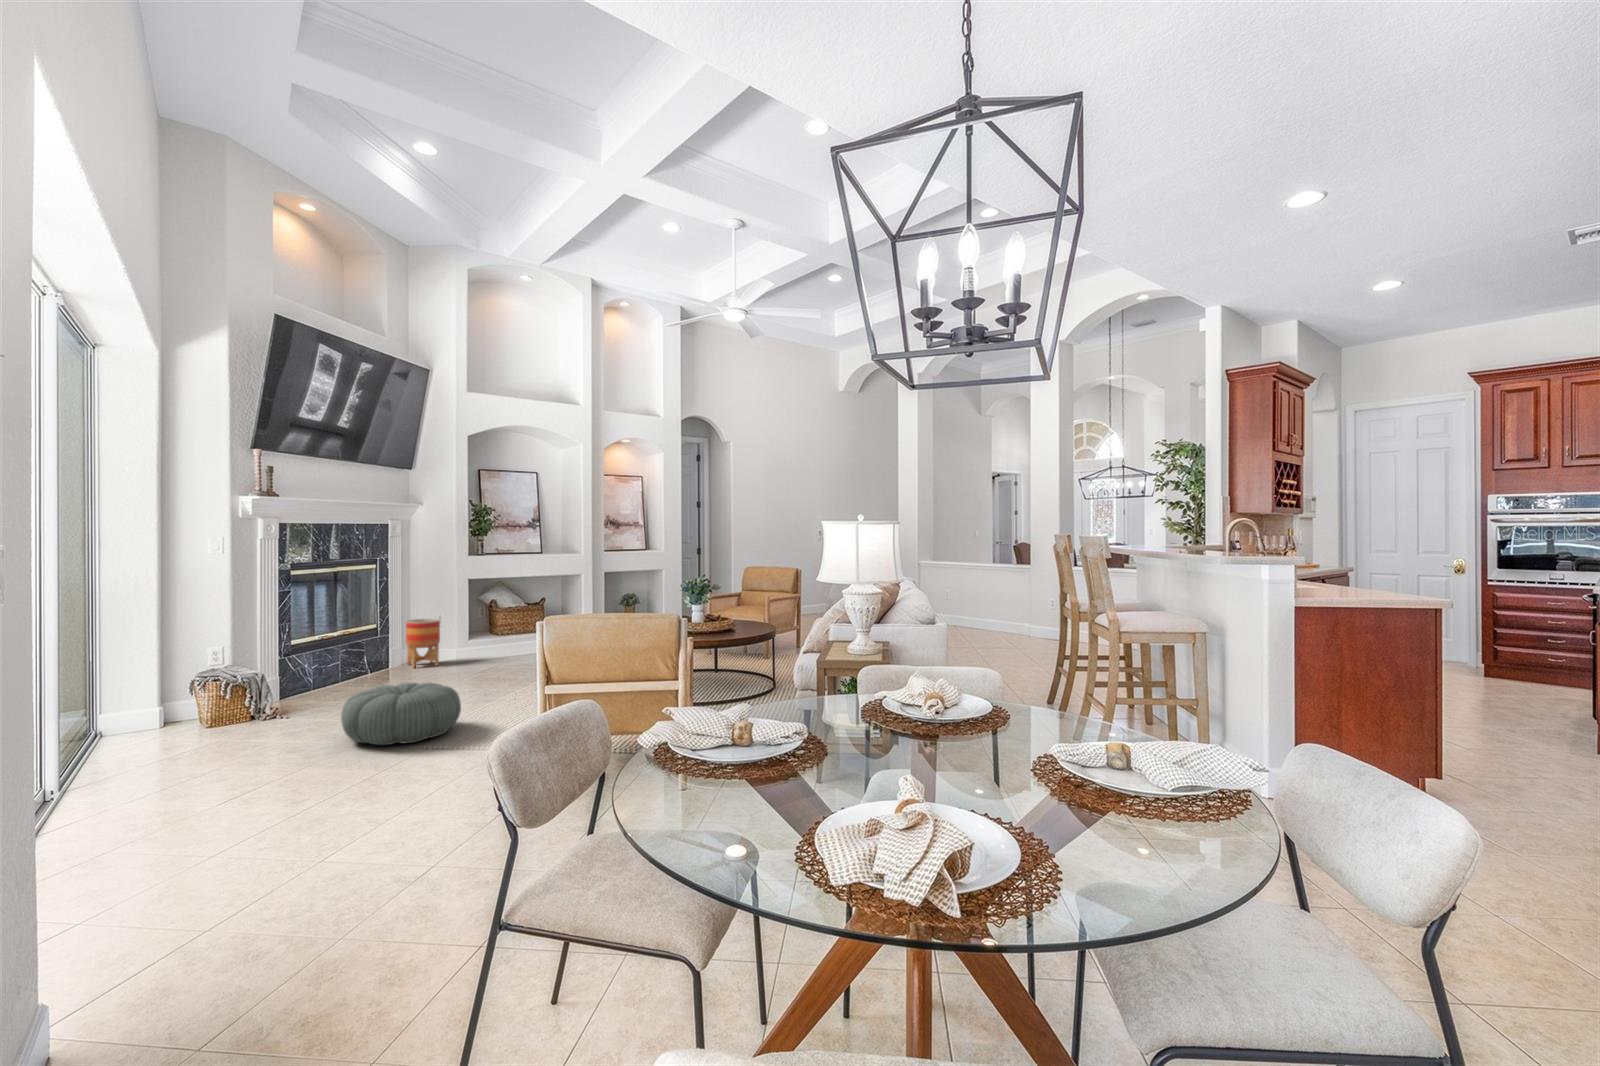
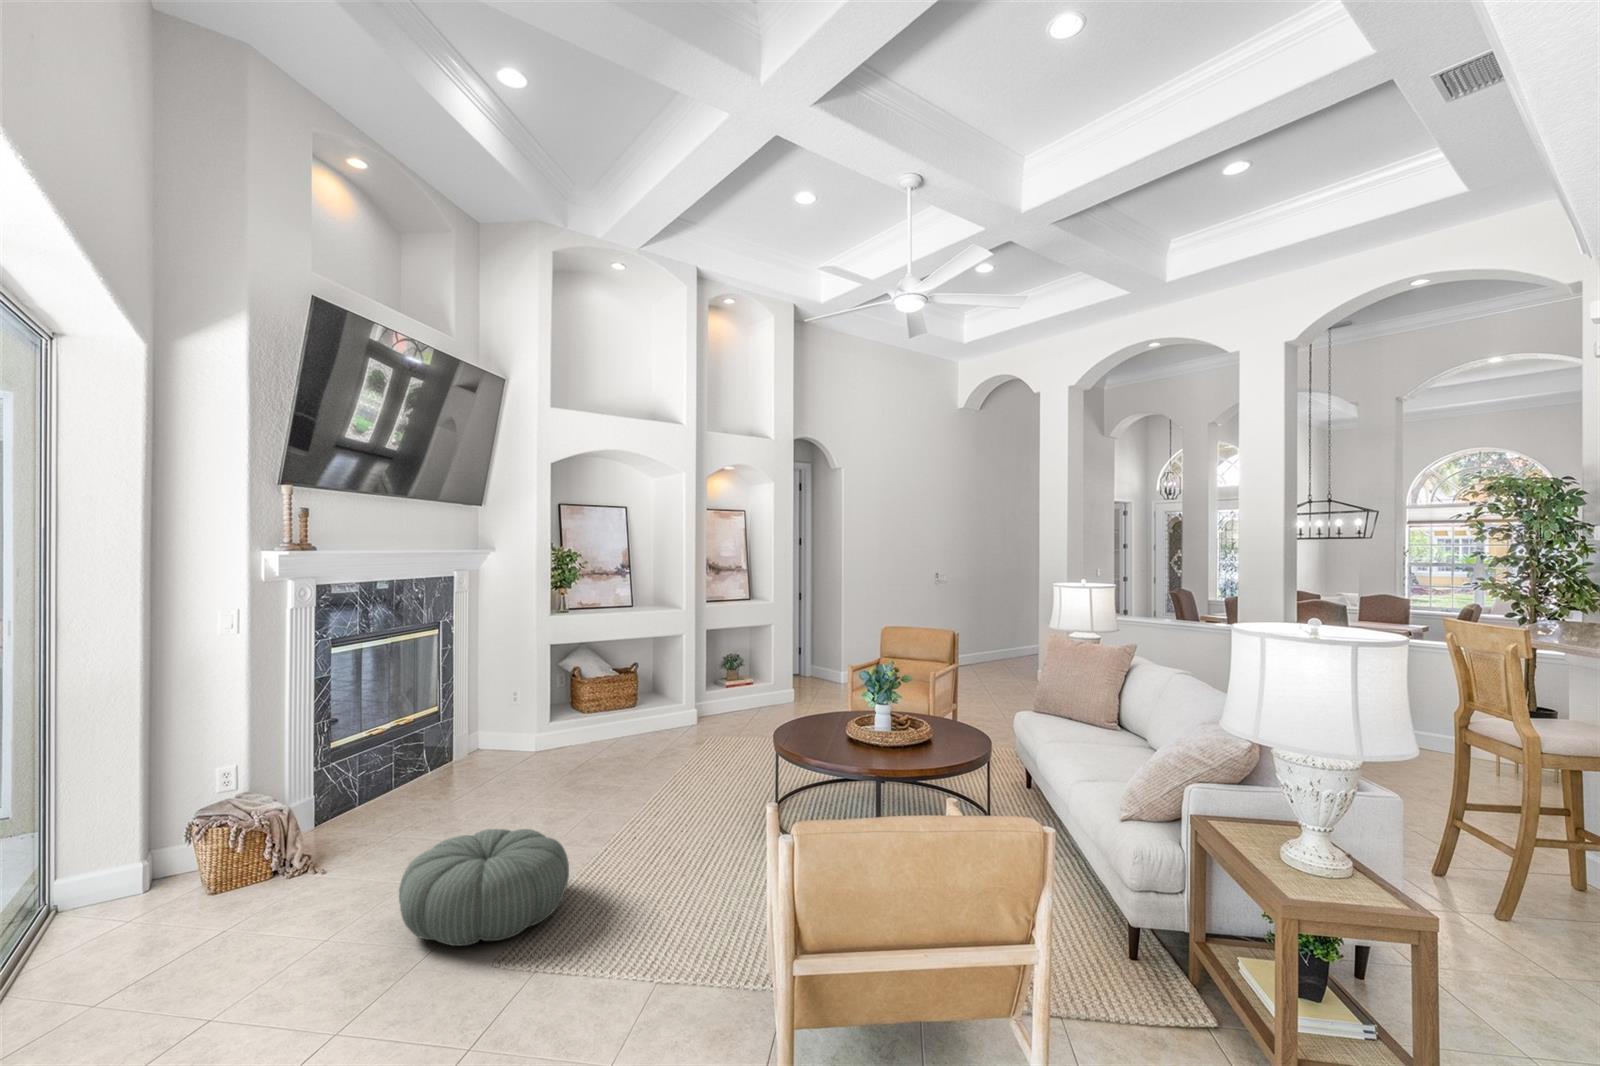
planter: present [406,619,440,668] -> none [472,696,515,764]

